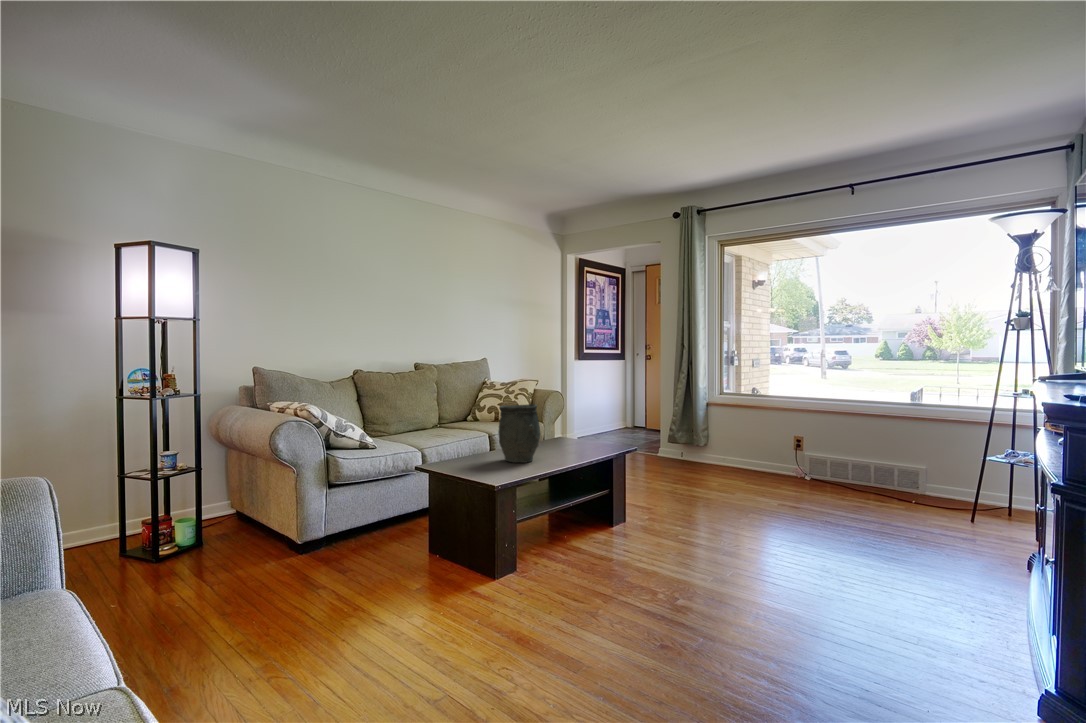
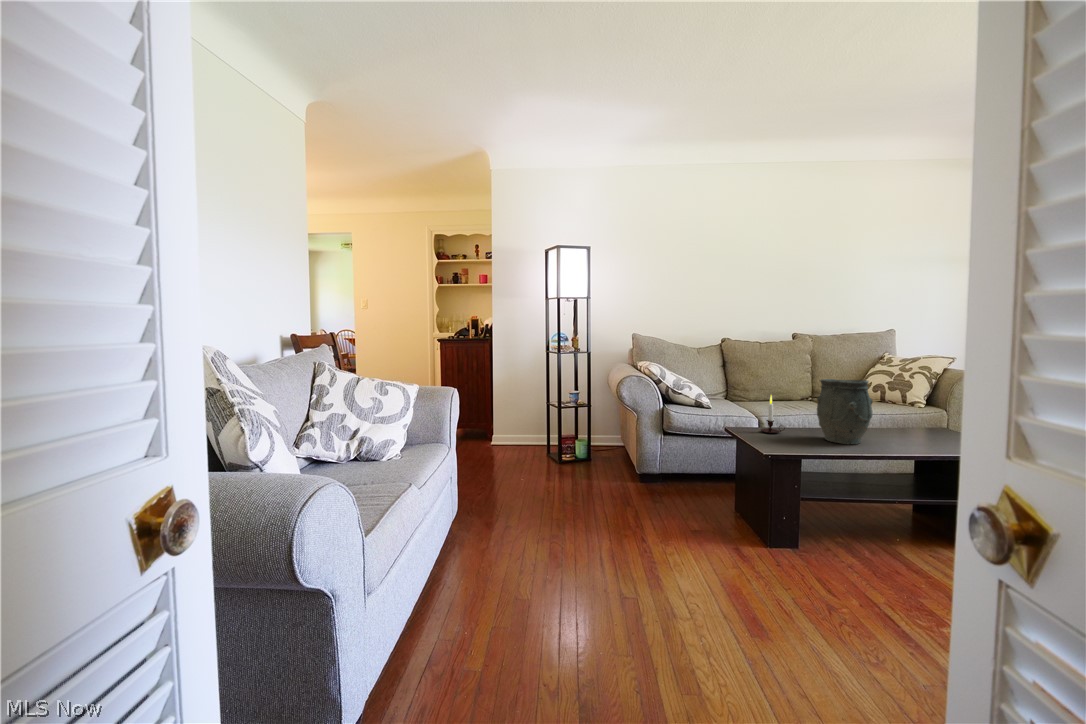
candle: none [449,425,469,464] -> present [761,395,785,433]

